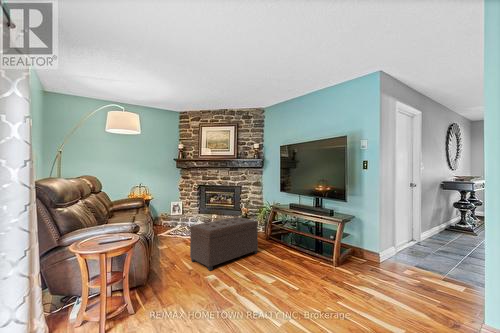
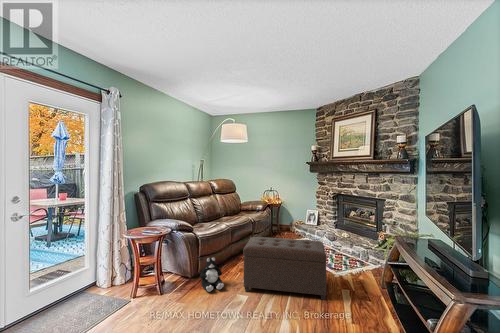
plush toy: none [164,252,194,285] -> present [200,257,224,292]

